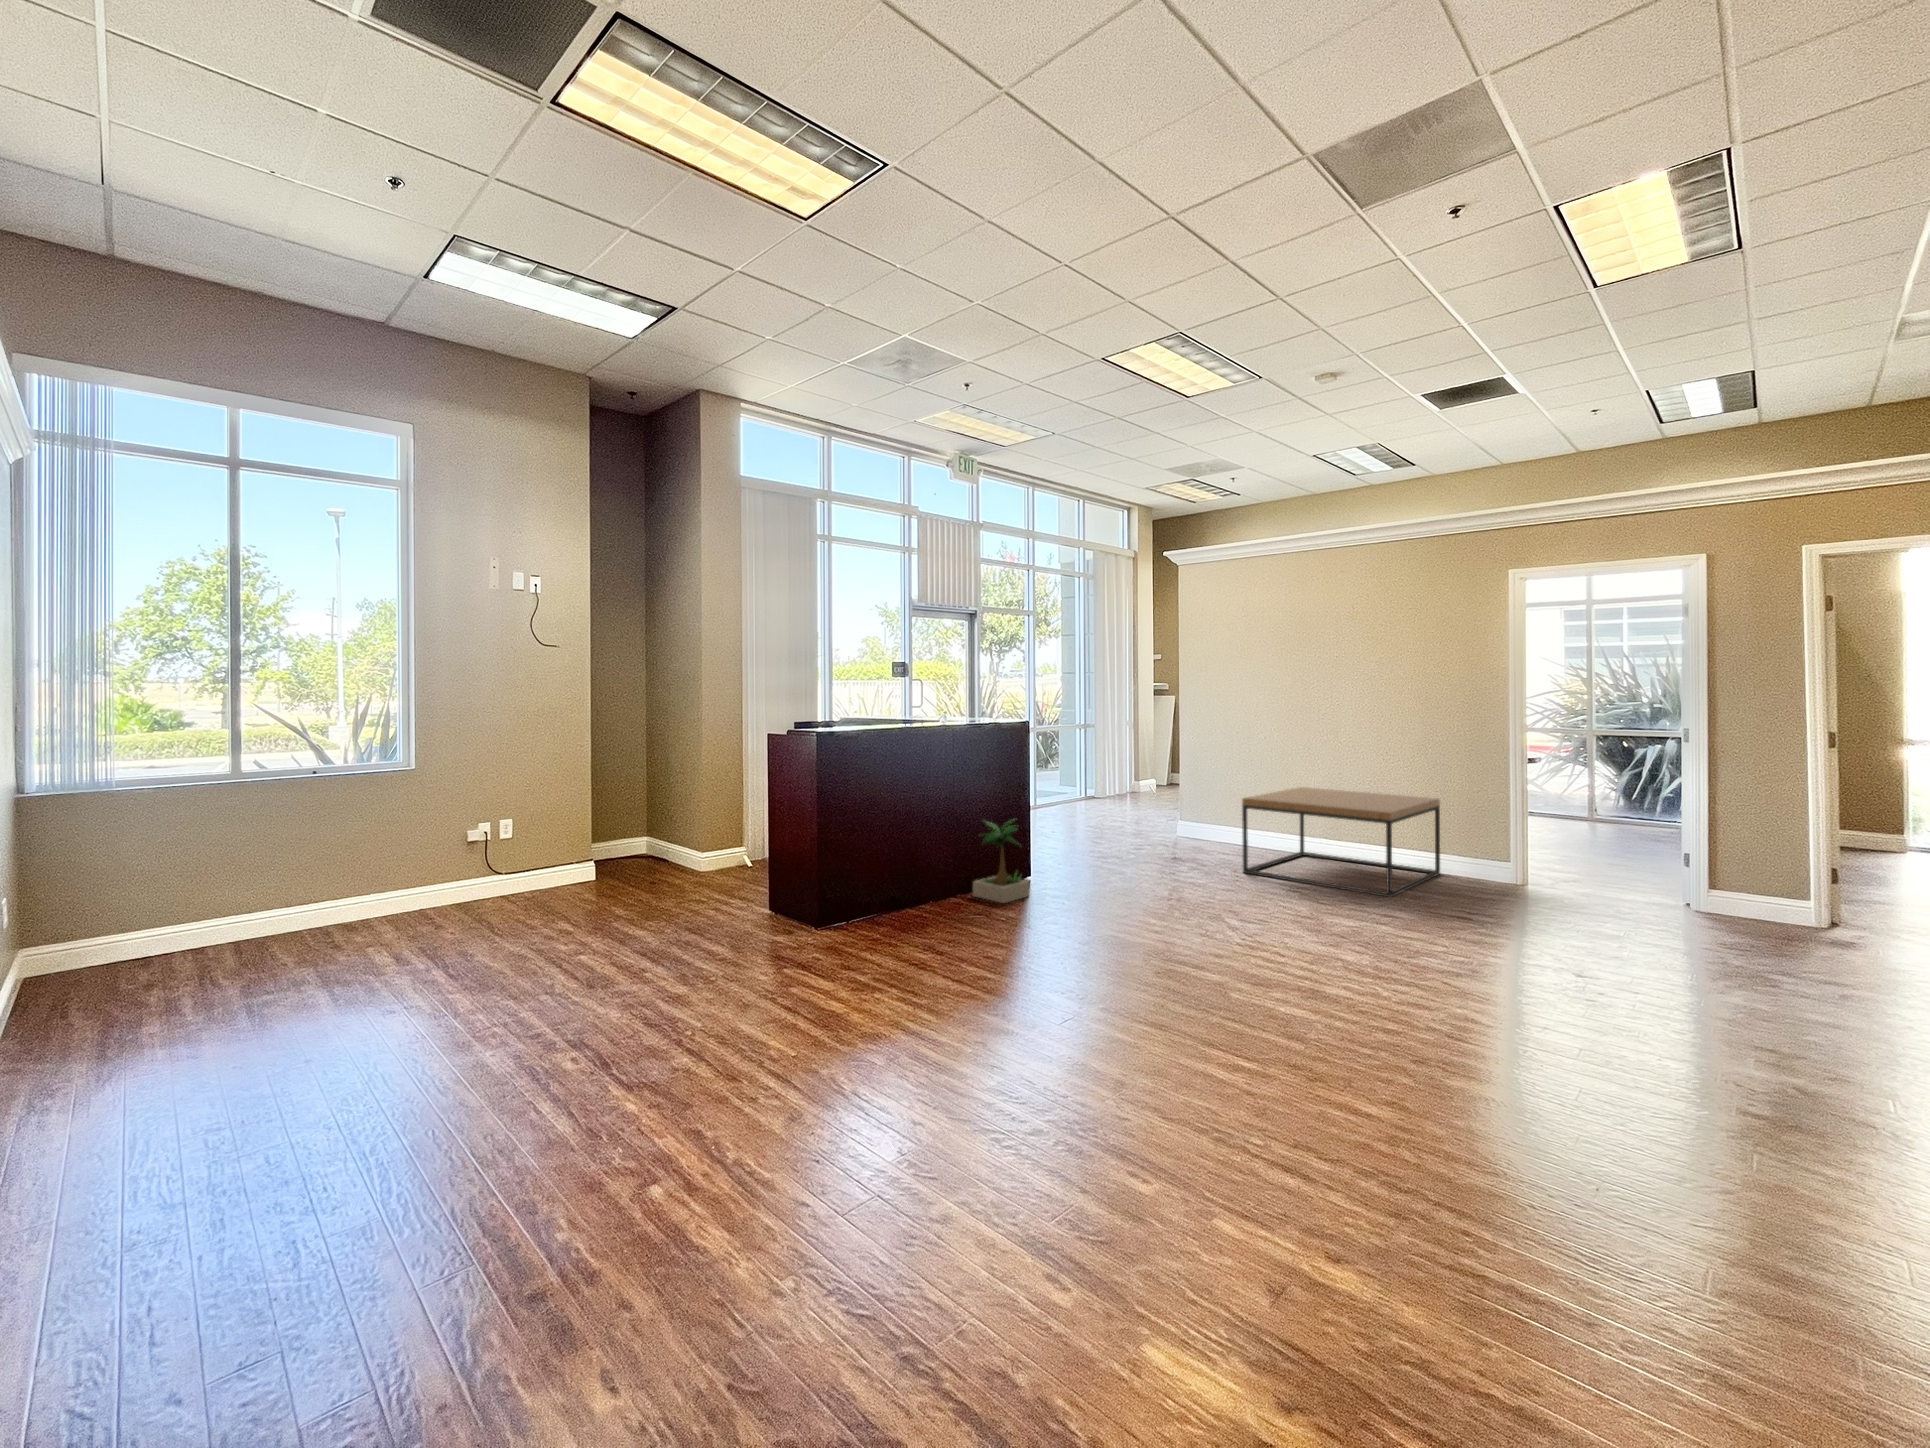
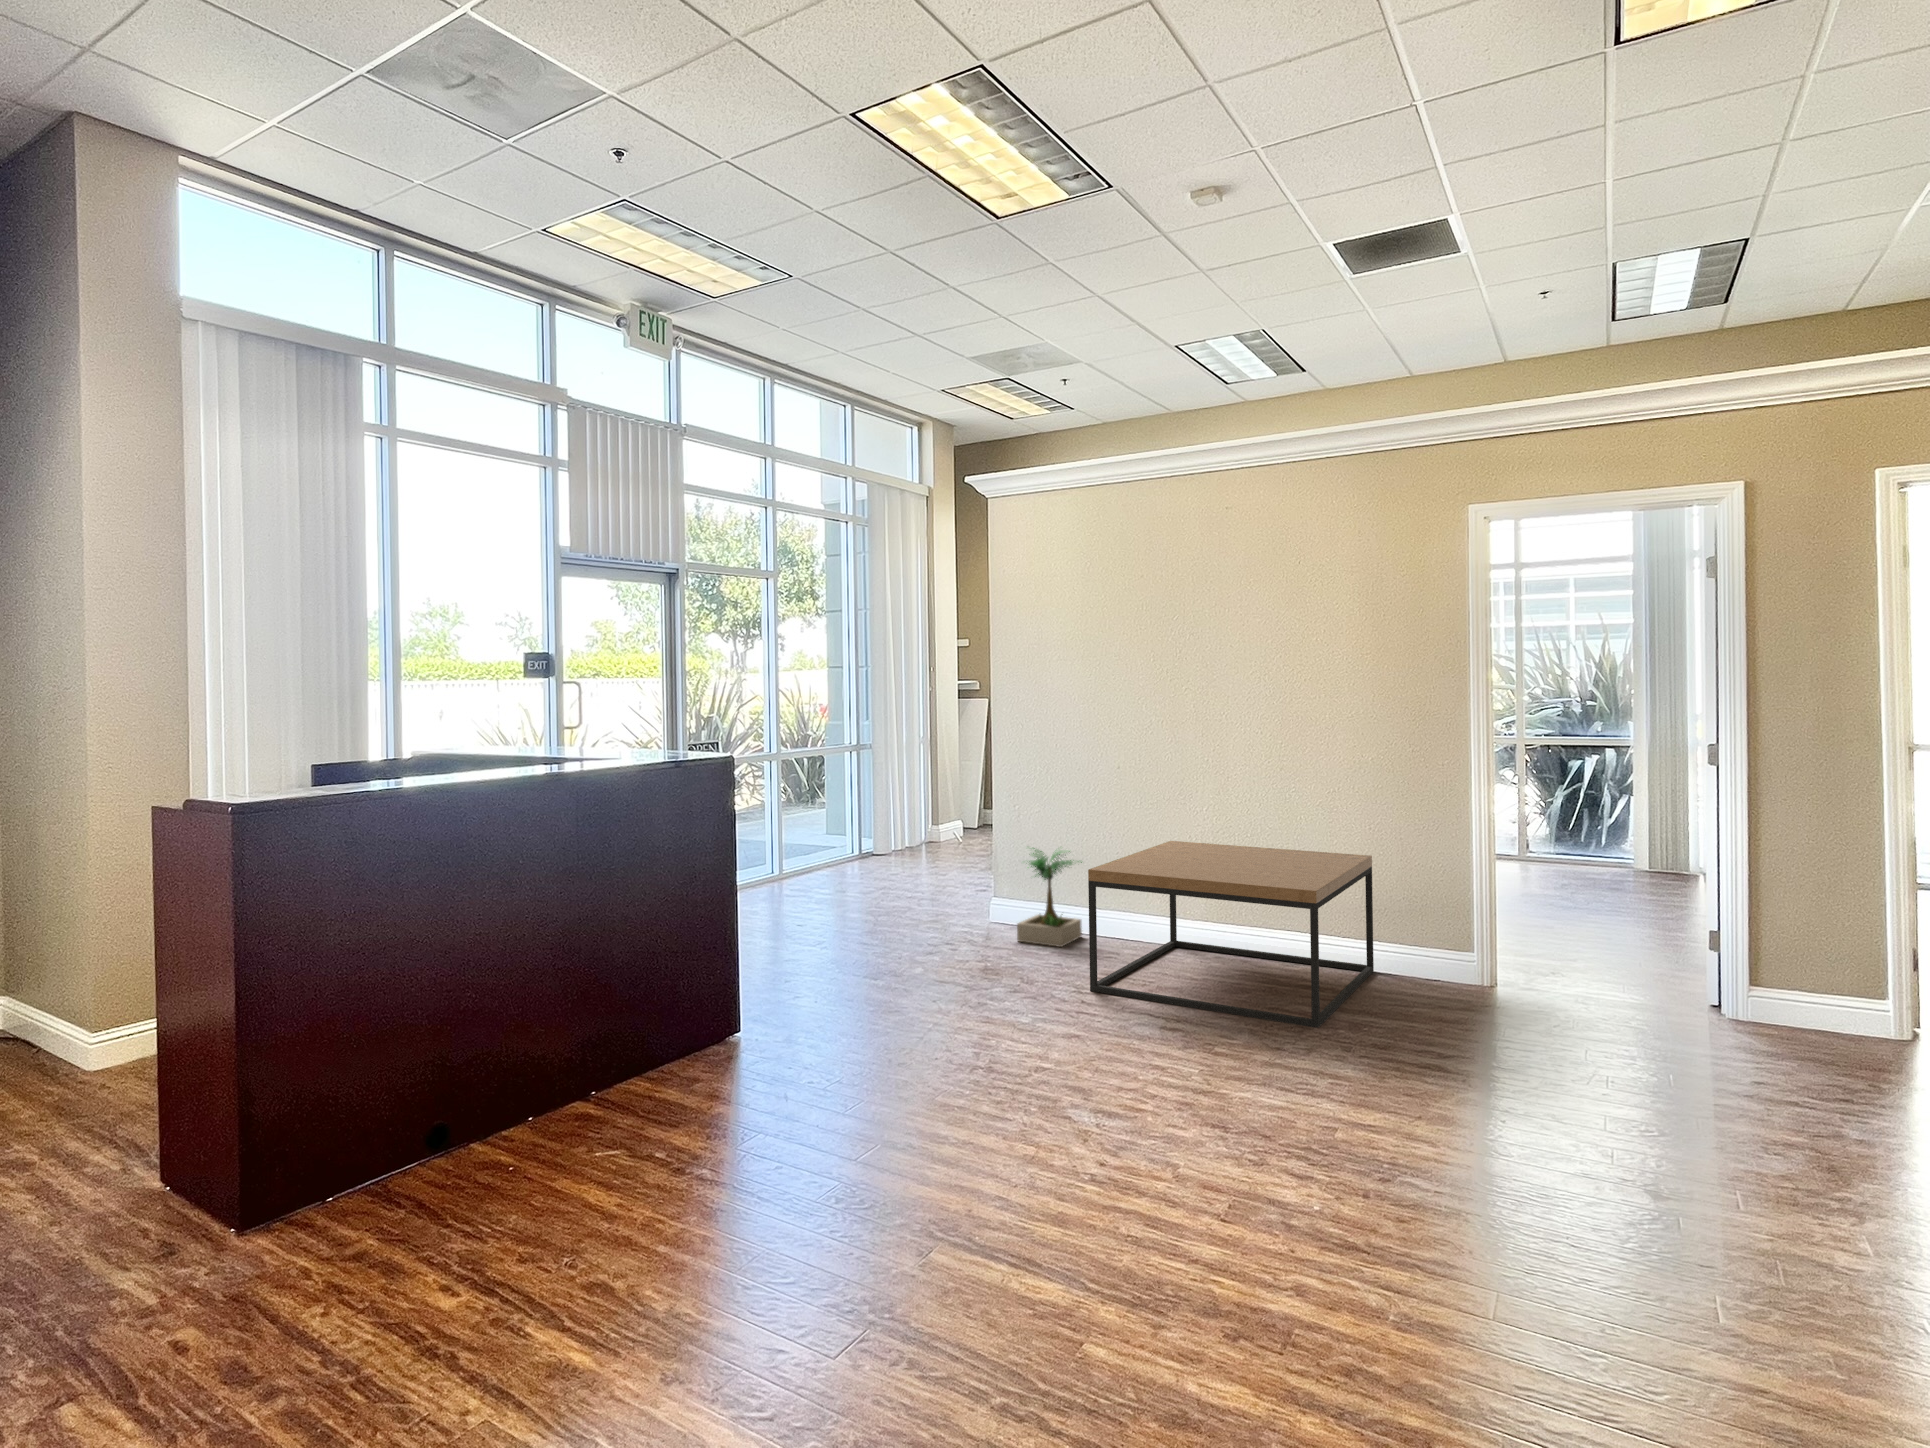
potted plant: present [973,819,1029,903] -> present [1017,848,1082,947]

